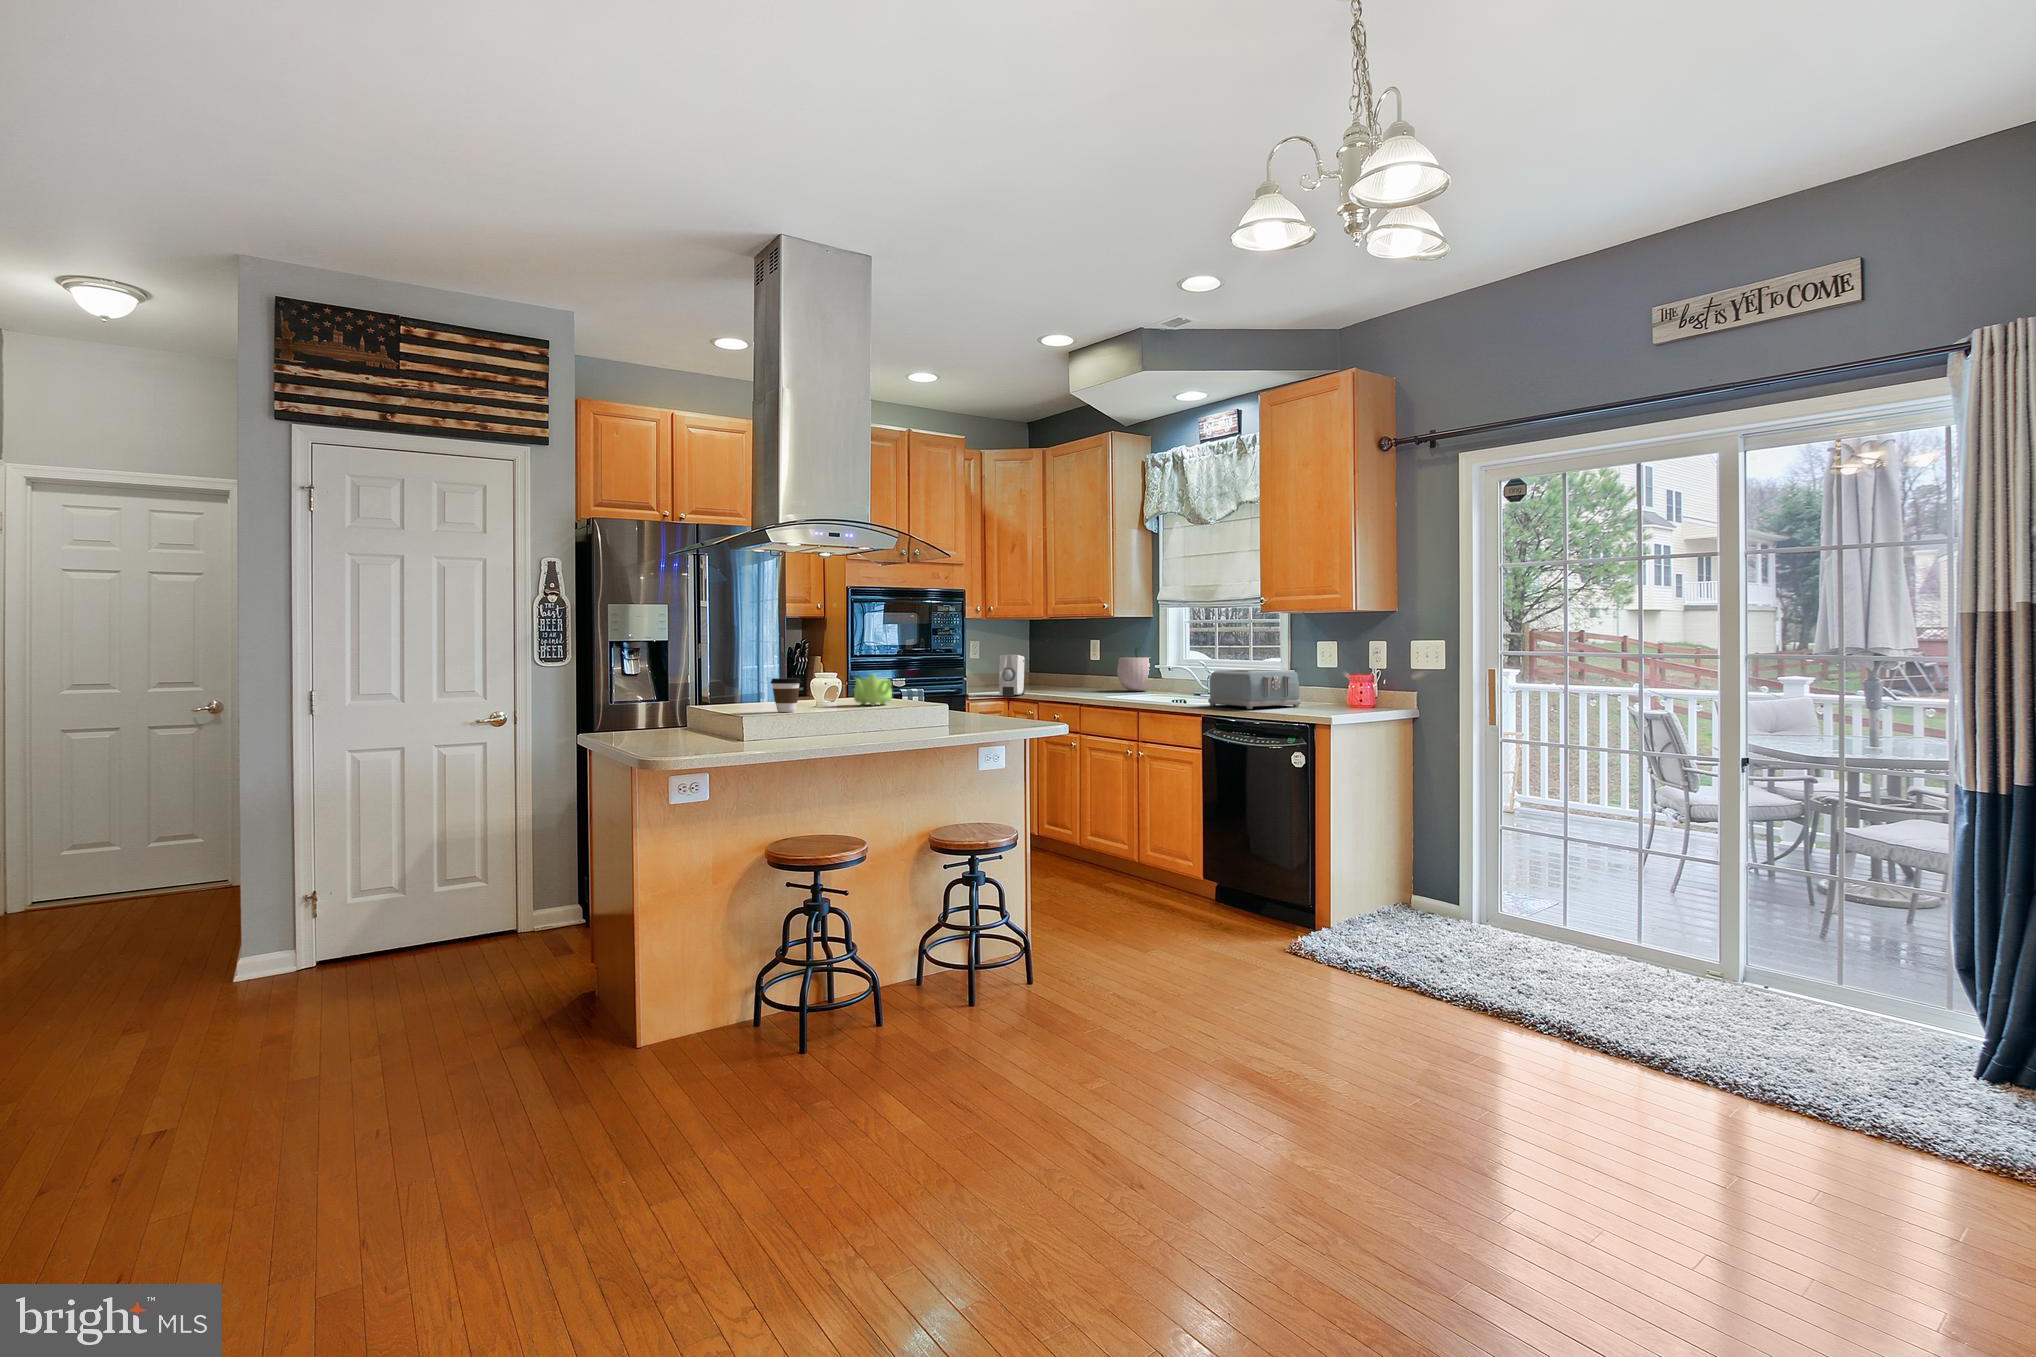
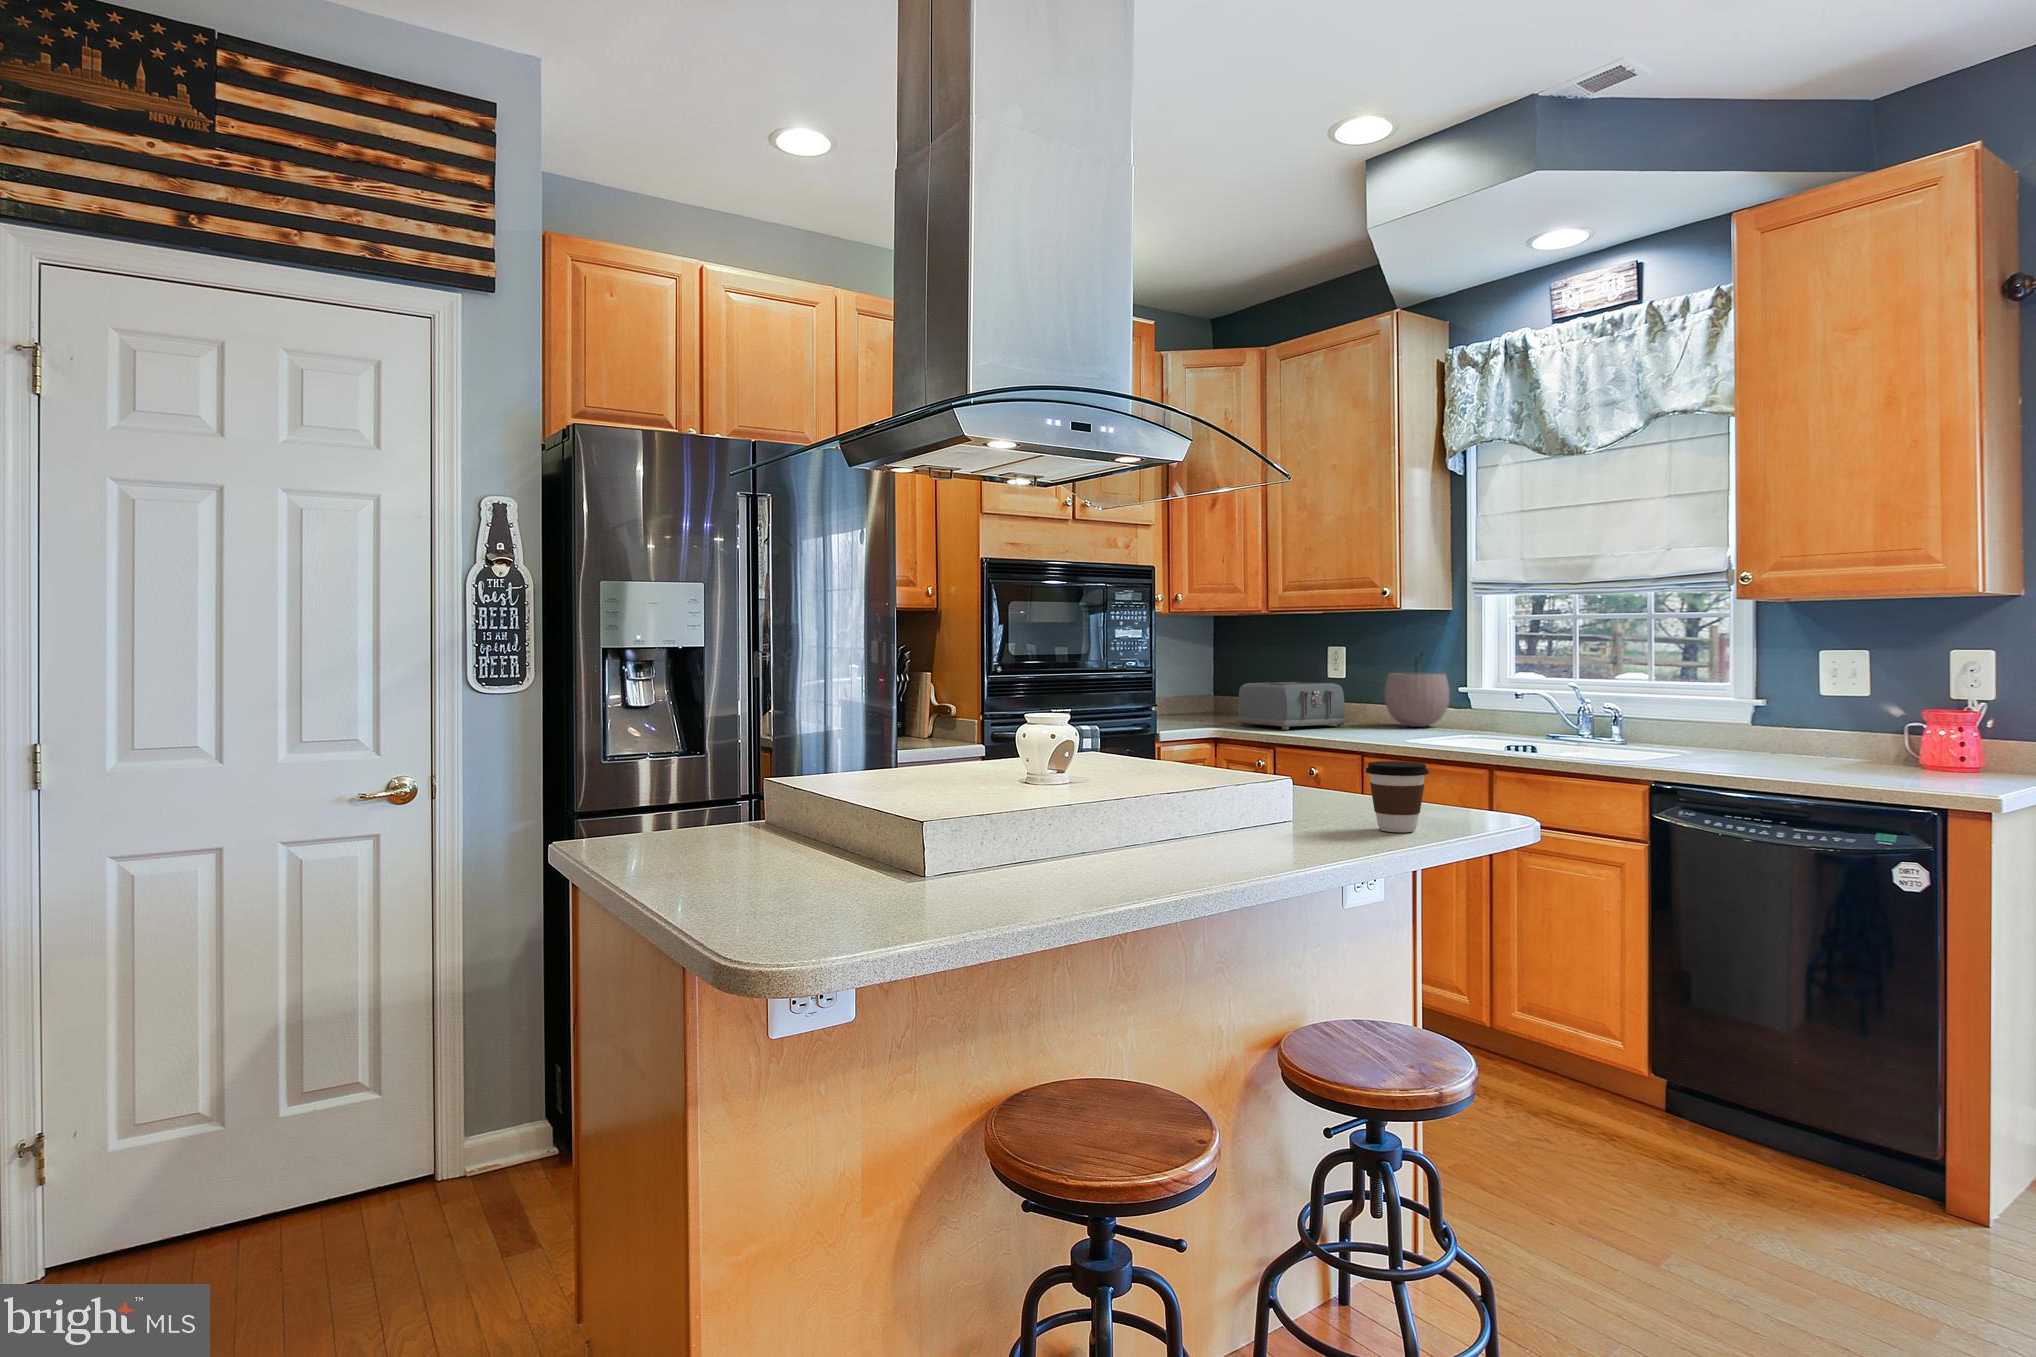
soap dispenser: present [999,655,1025,696] -> none [1207,669,1242,736]
toaster: present [1208,669,1301,709] -> present [1236,682,1346,730]
teapot: present [854,674,892,706] -> none [1105,716,1189,781]
coffee cup: present [771,678,801,712] -> present [1366,761,1429,832]

